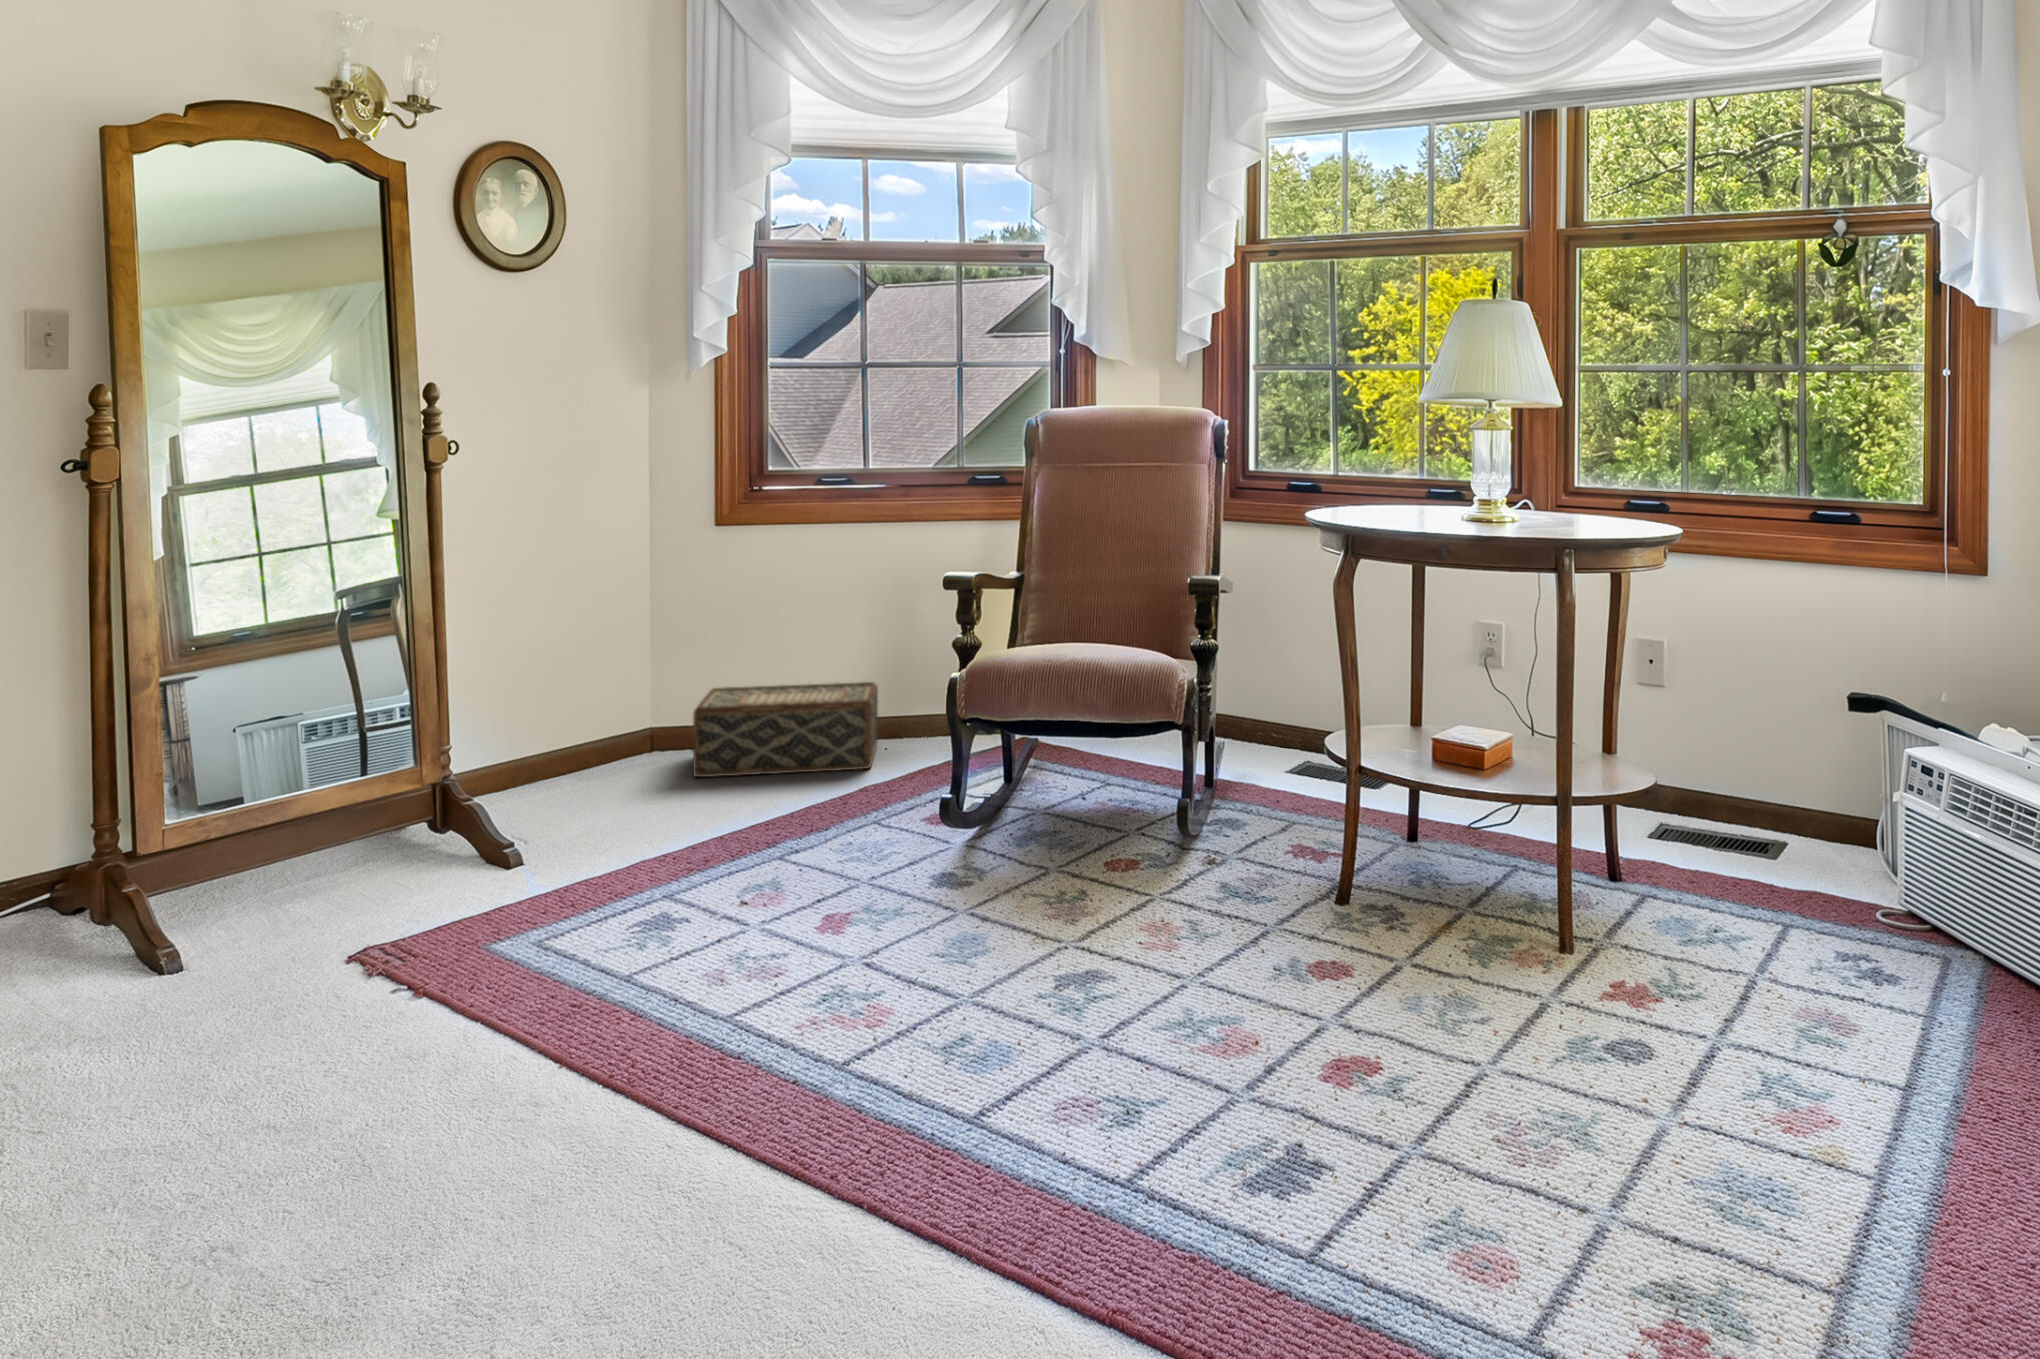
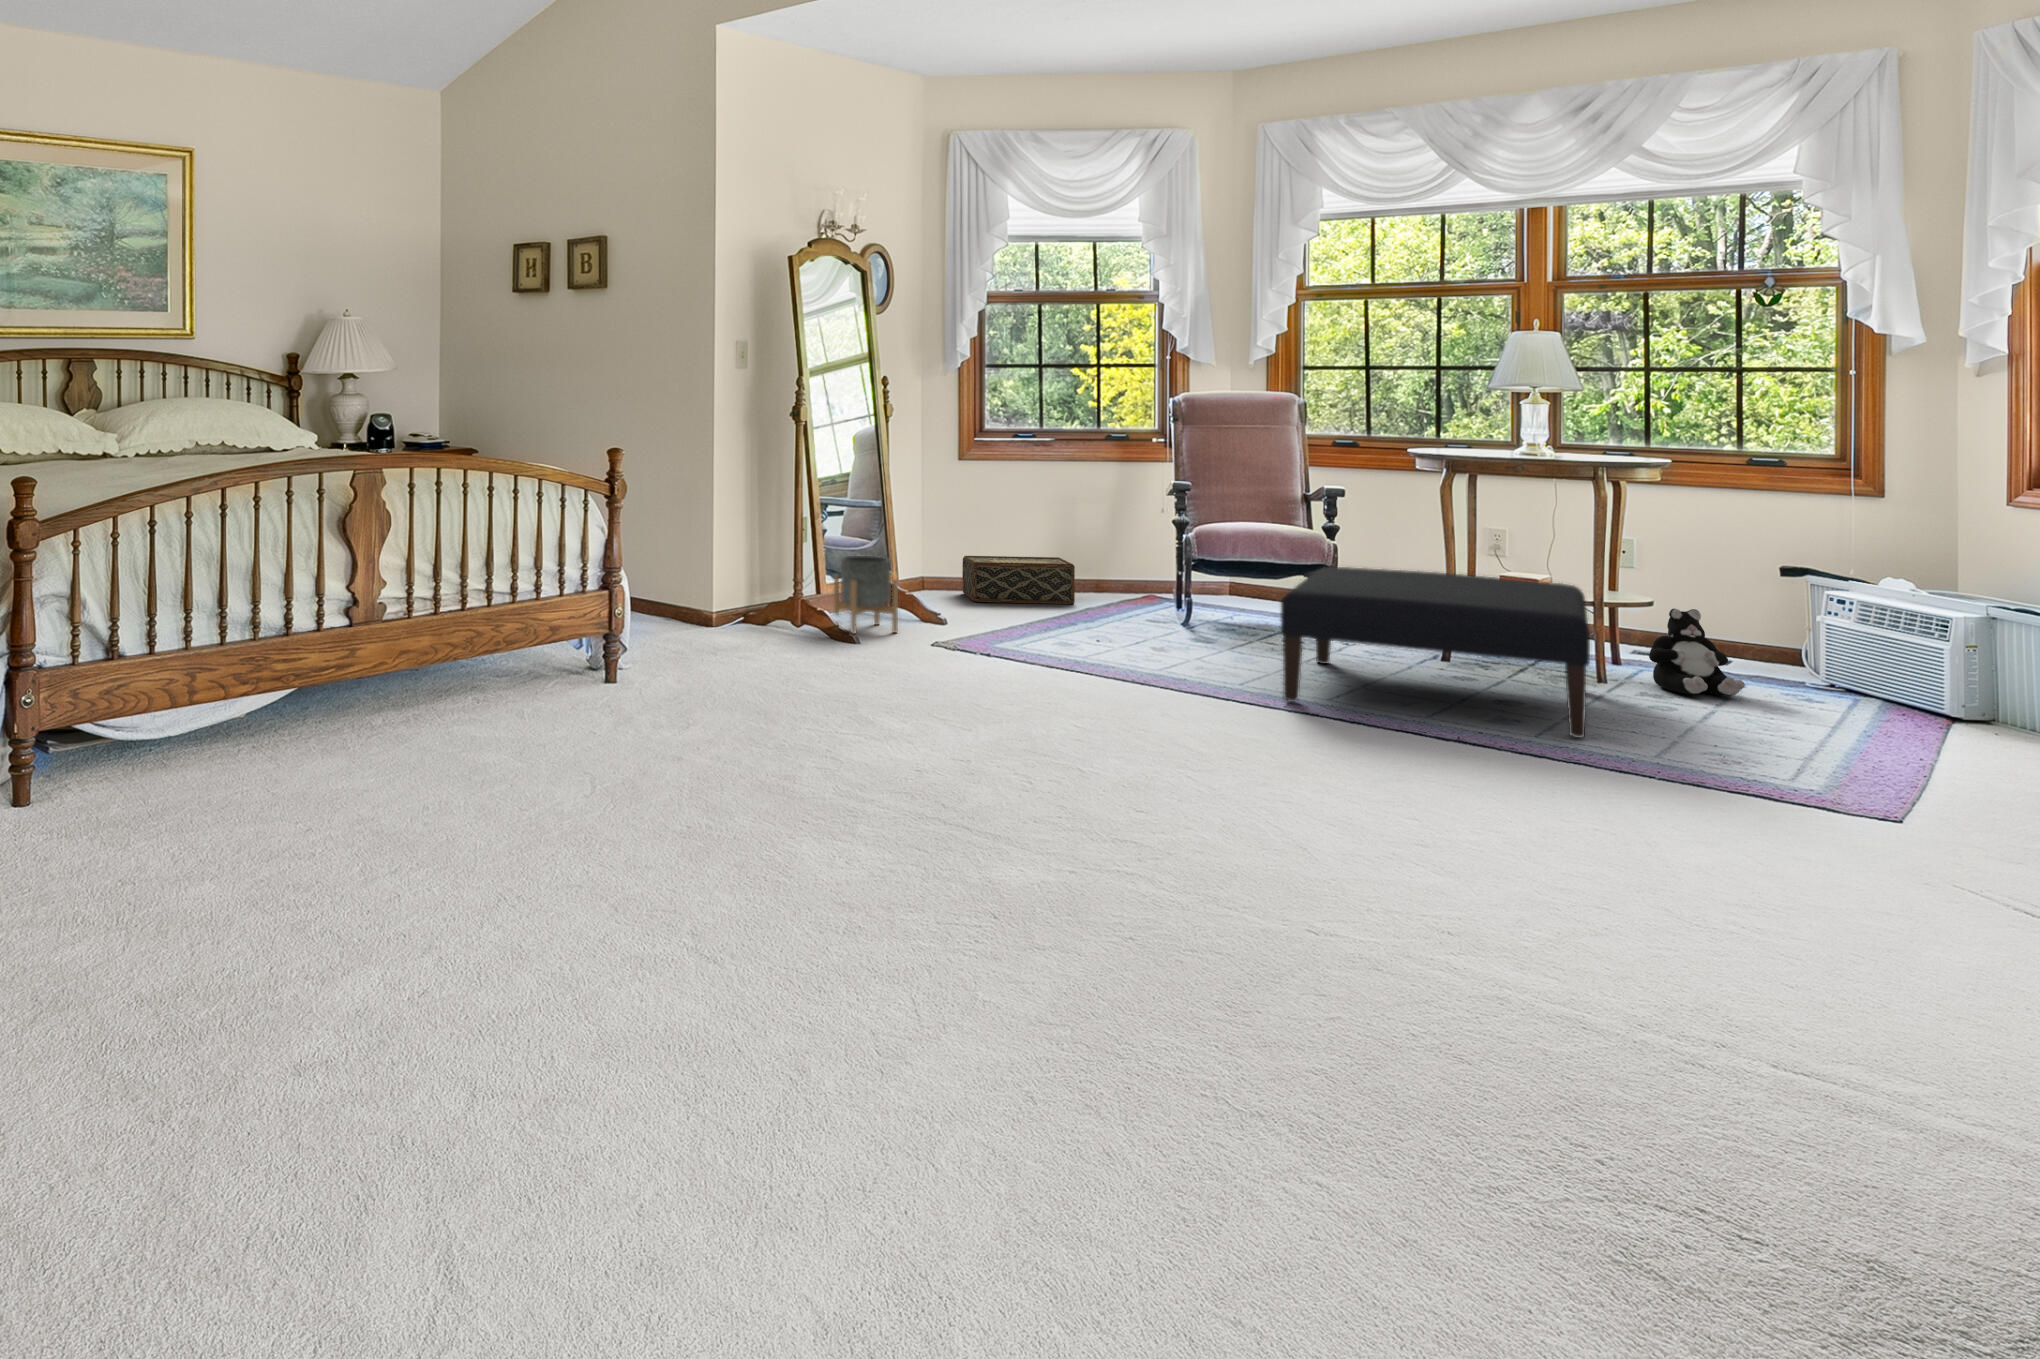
planter: none [260,741,389,920] -> present [834,556,898,634]
ottoman: none [890,746,1532,1223] -> present [1281,567,1590,738]
plush toy: none [1641,801,1781,975] -> present [1649,609,1745,696]

